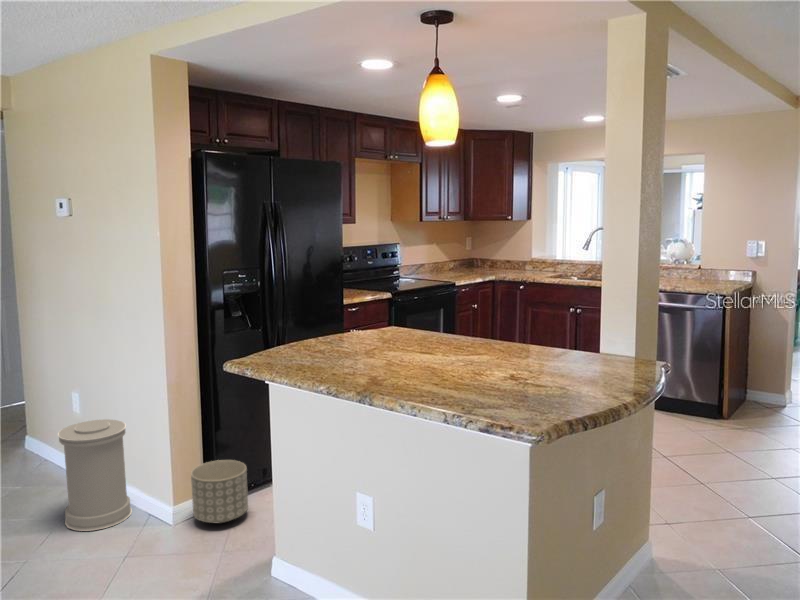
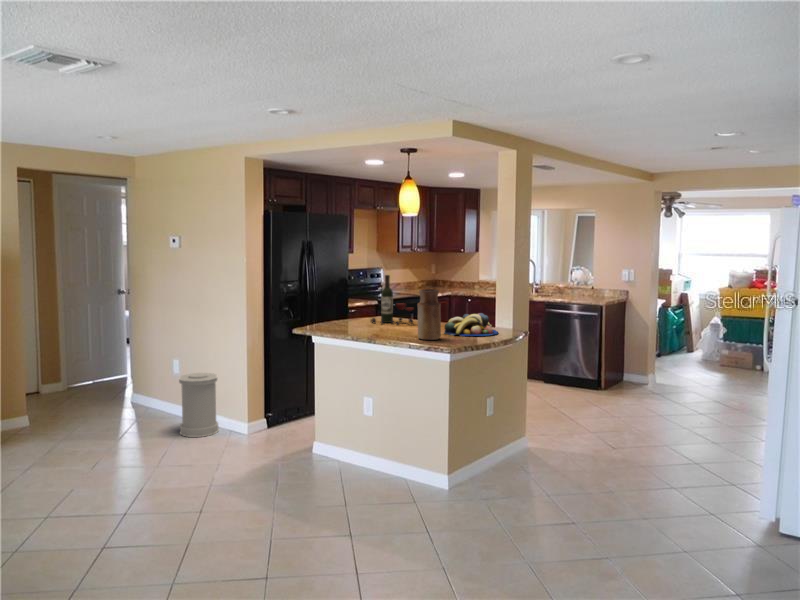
wine bottle: none [371,258,452,349] -> present [370,275,414,325]
vase: none [461,291,509,399] -> present [418,289,441,340]
fruit bowl: none [510,331,619,384] -> present [444,313,498,336]
planter: present [191,460,248,523] -> none [259,398,292,434]

